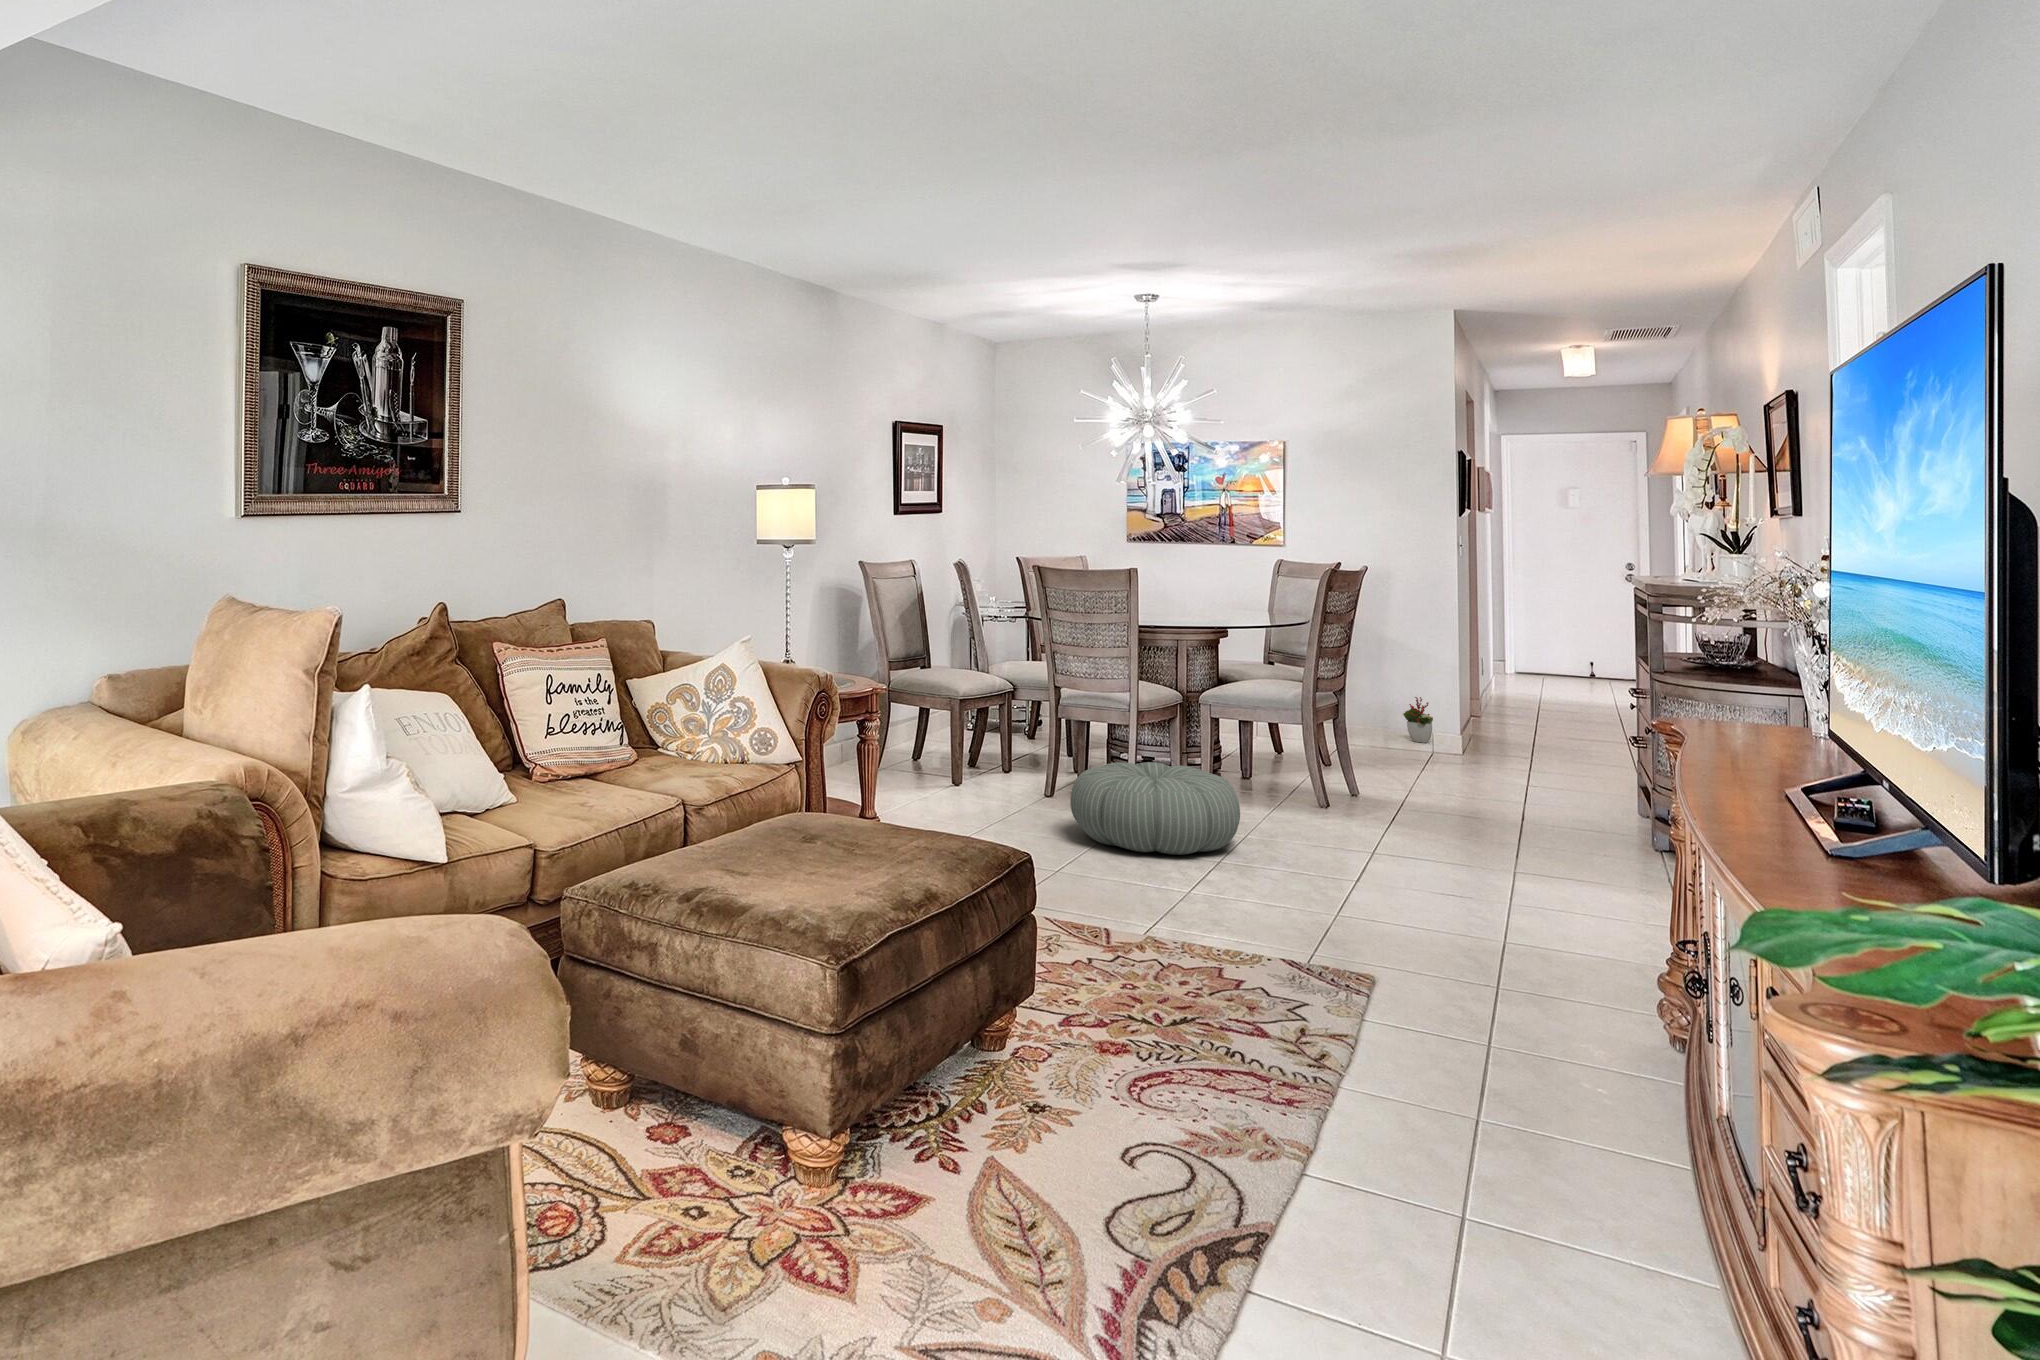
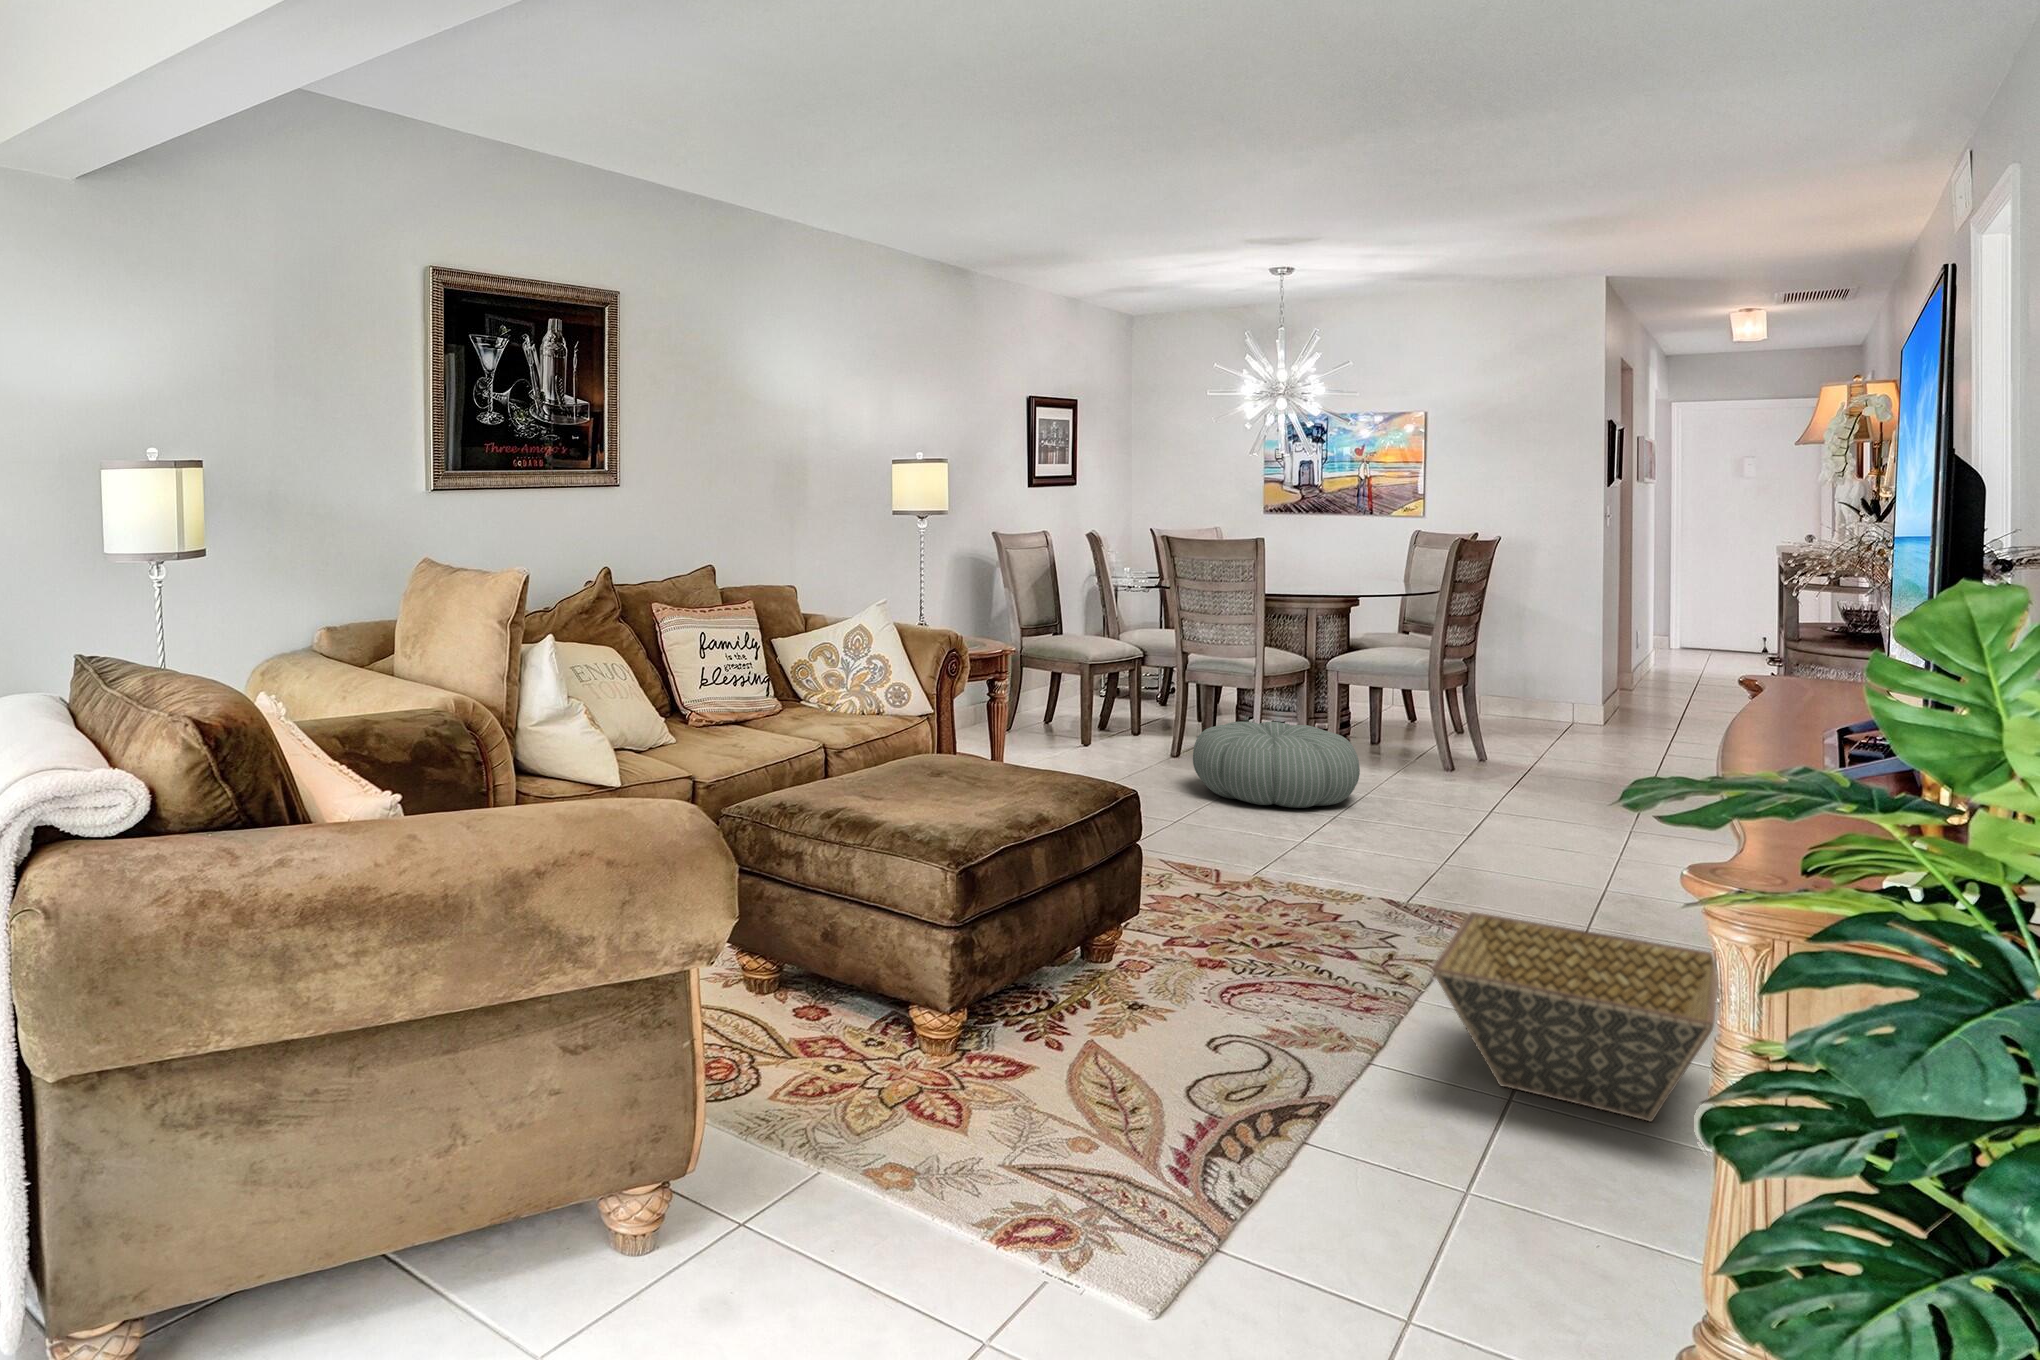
decorative plant: present [1403,697,1433,743] -> none [1548,665,1579,712]
basket: none [1373,990,1691,1239] -> present [1433,912,1718,1122]

